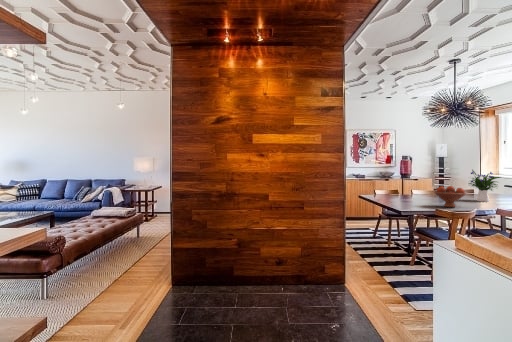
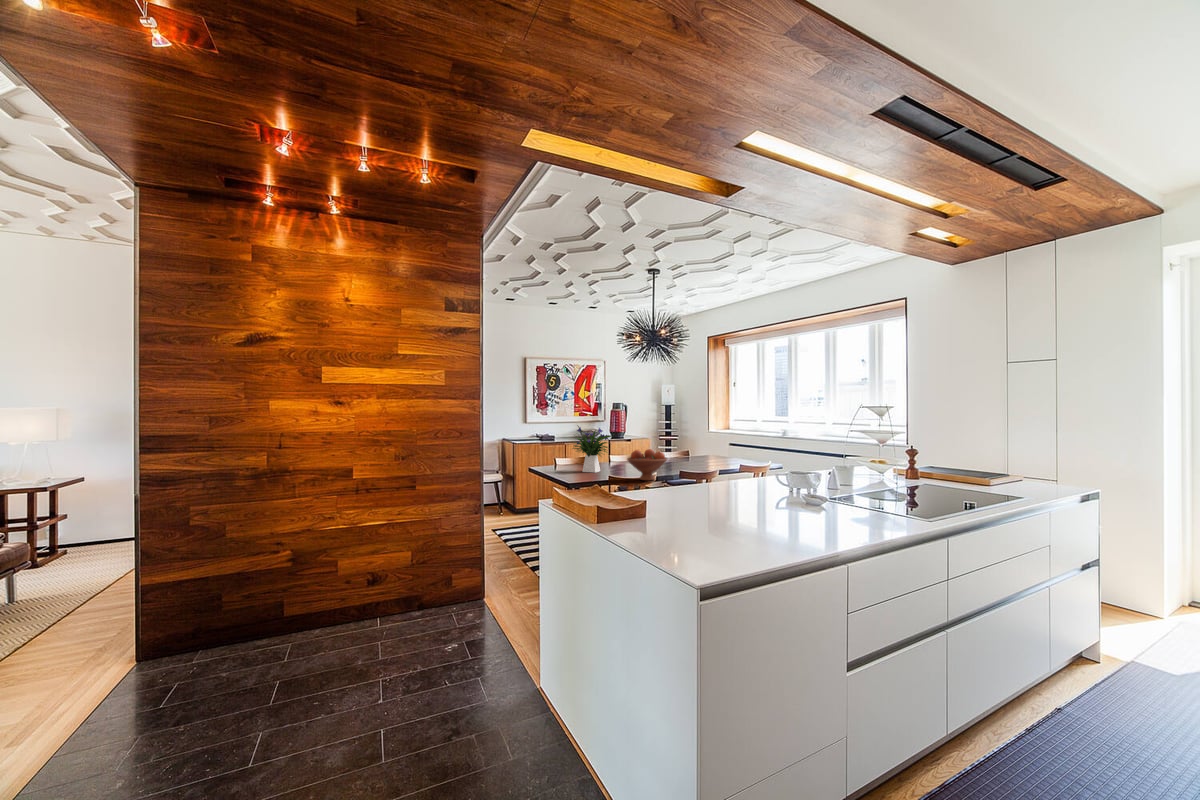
flower arrangement: present [469,170,501,202] -> present [573,425,612,473]

